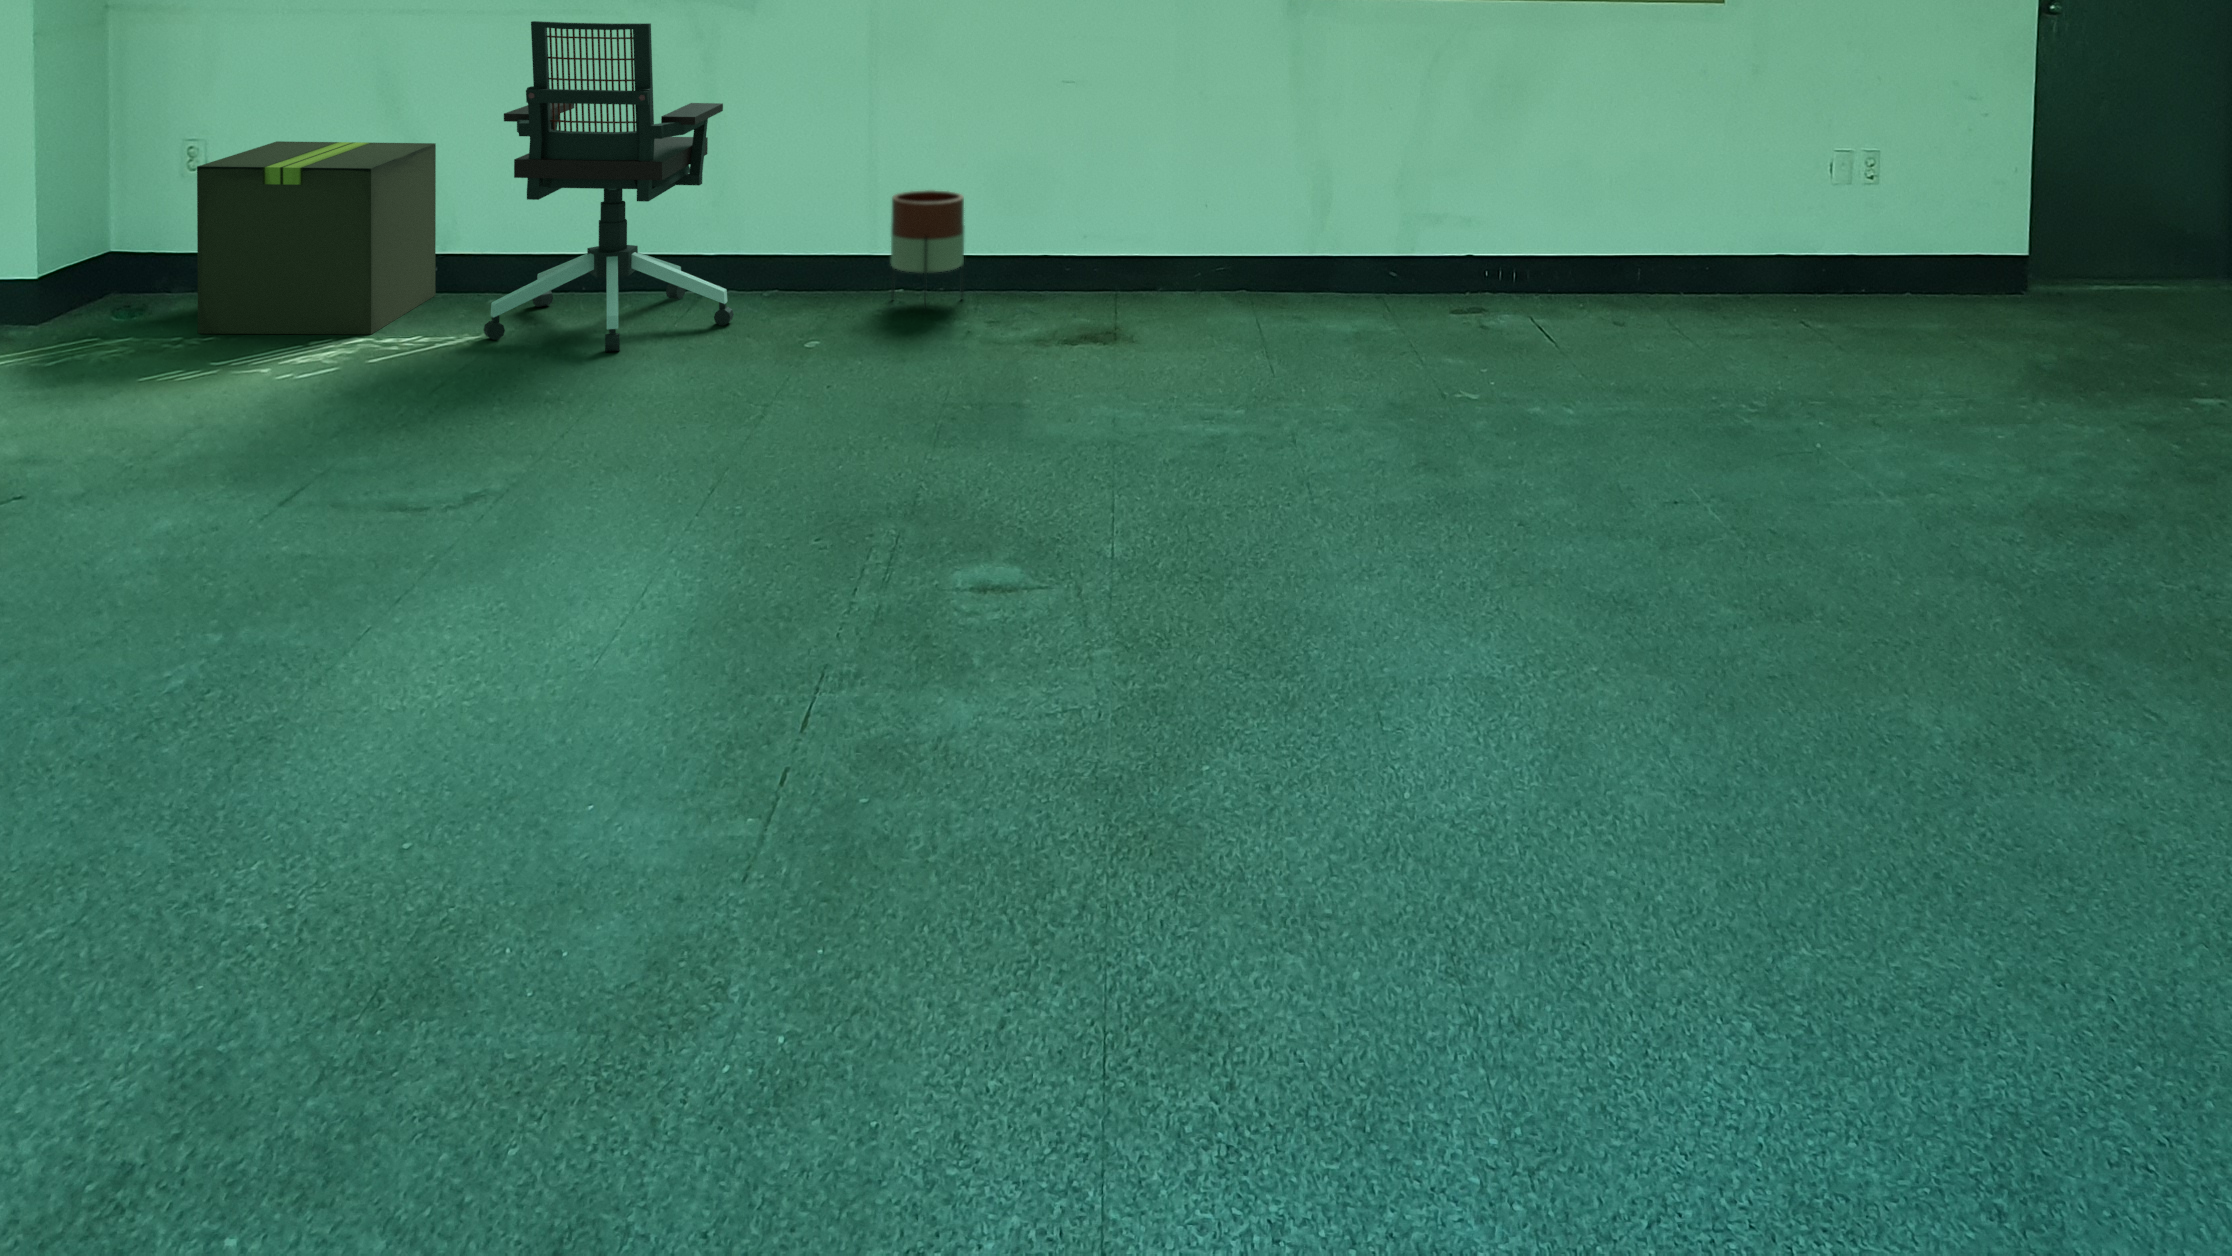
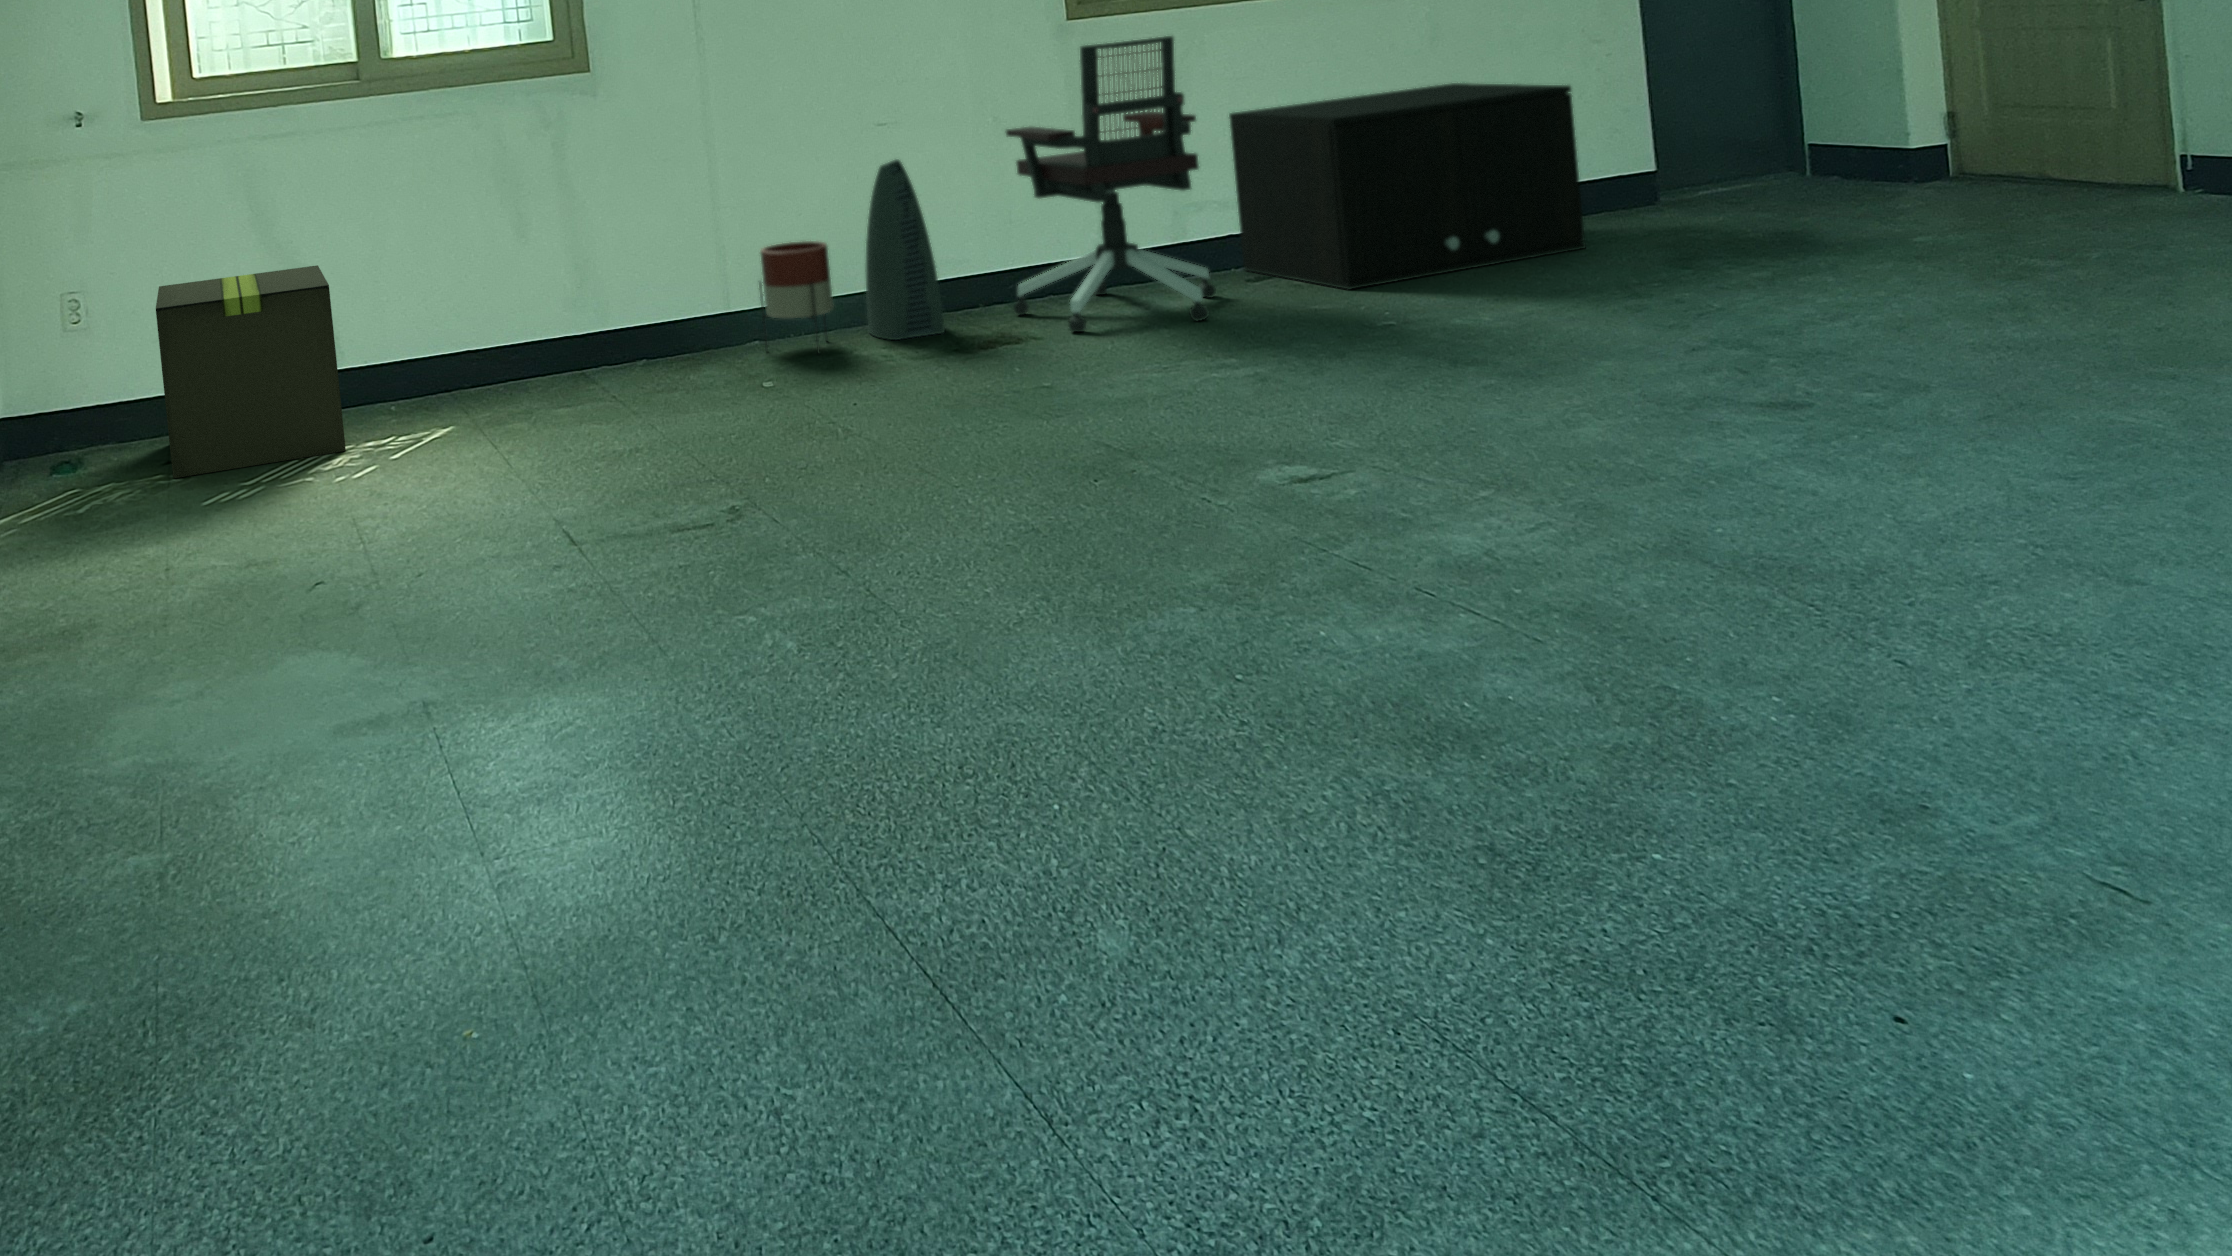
office chair: present [483,21,734,352] -> present [1006,36,1216,332]
air purifier: none [1009,120,1082,313] -> present [865,159,945,340]
storage cabinet: none [1469,121,1845,340] -> present [1229,83,1586,289]

